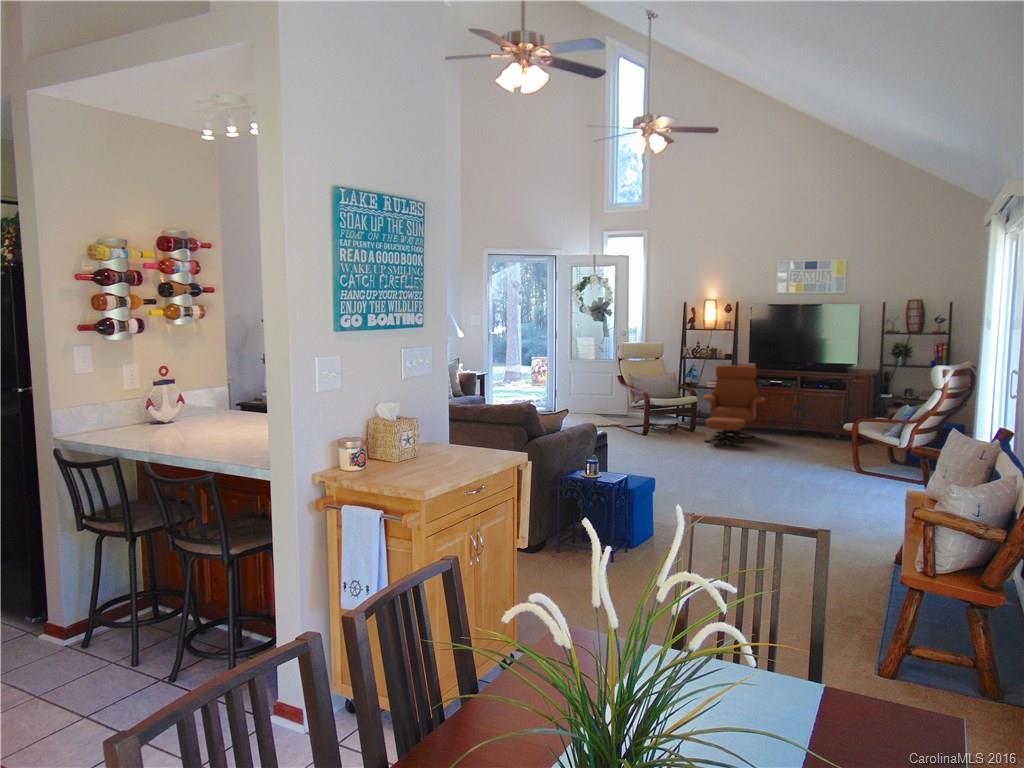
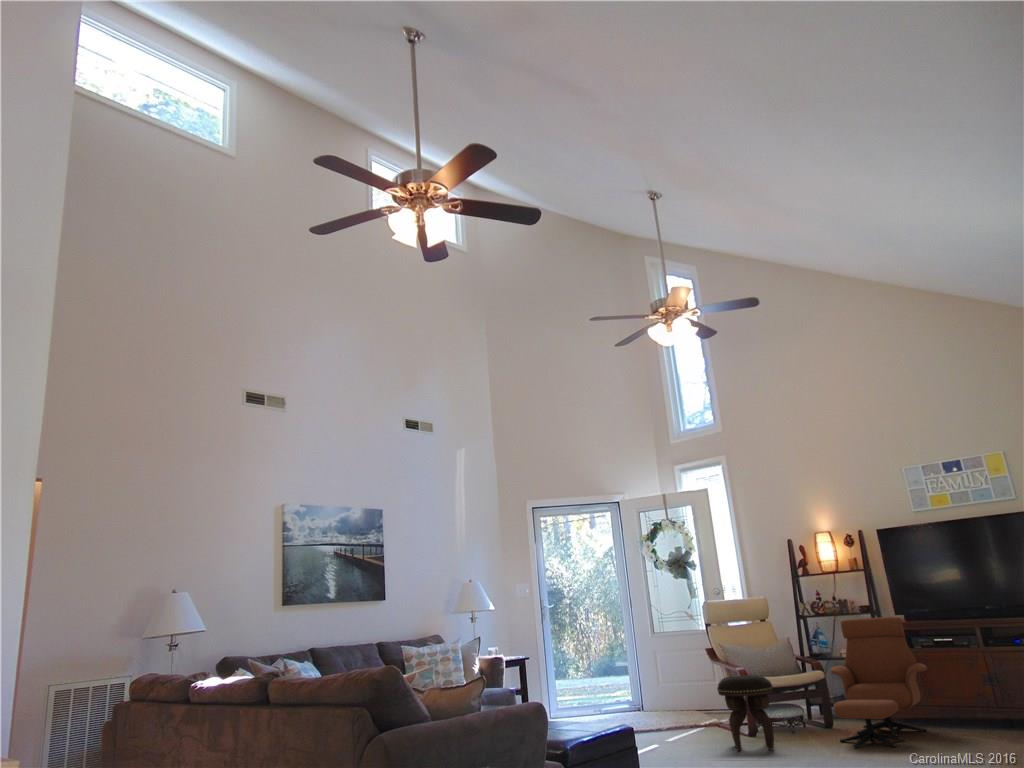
footstool: none [634,399,671,445] -> present [717,675,774,751]

